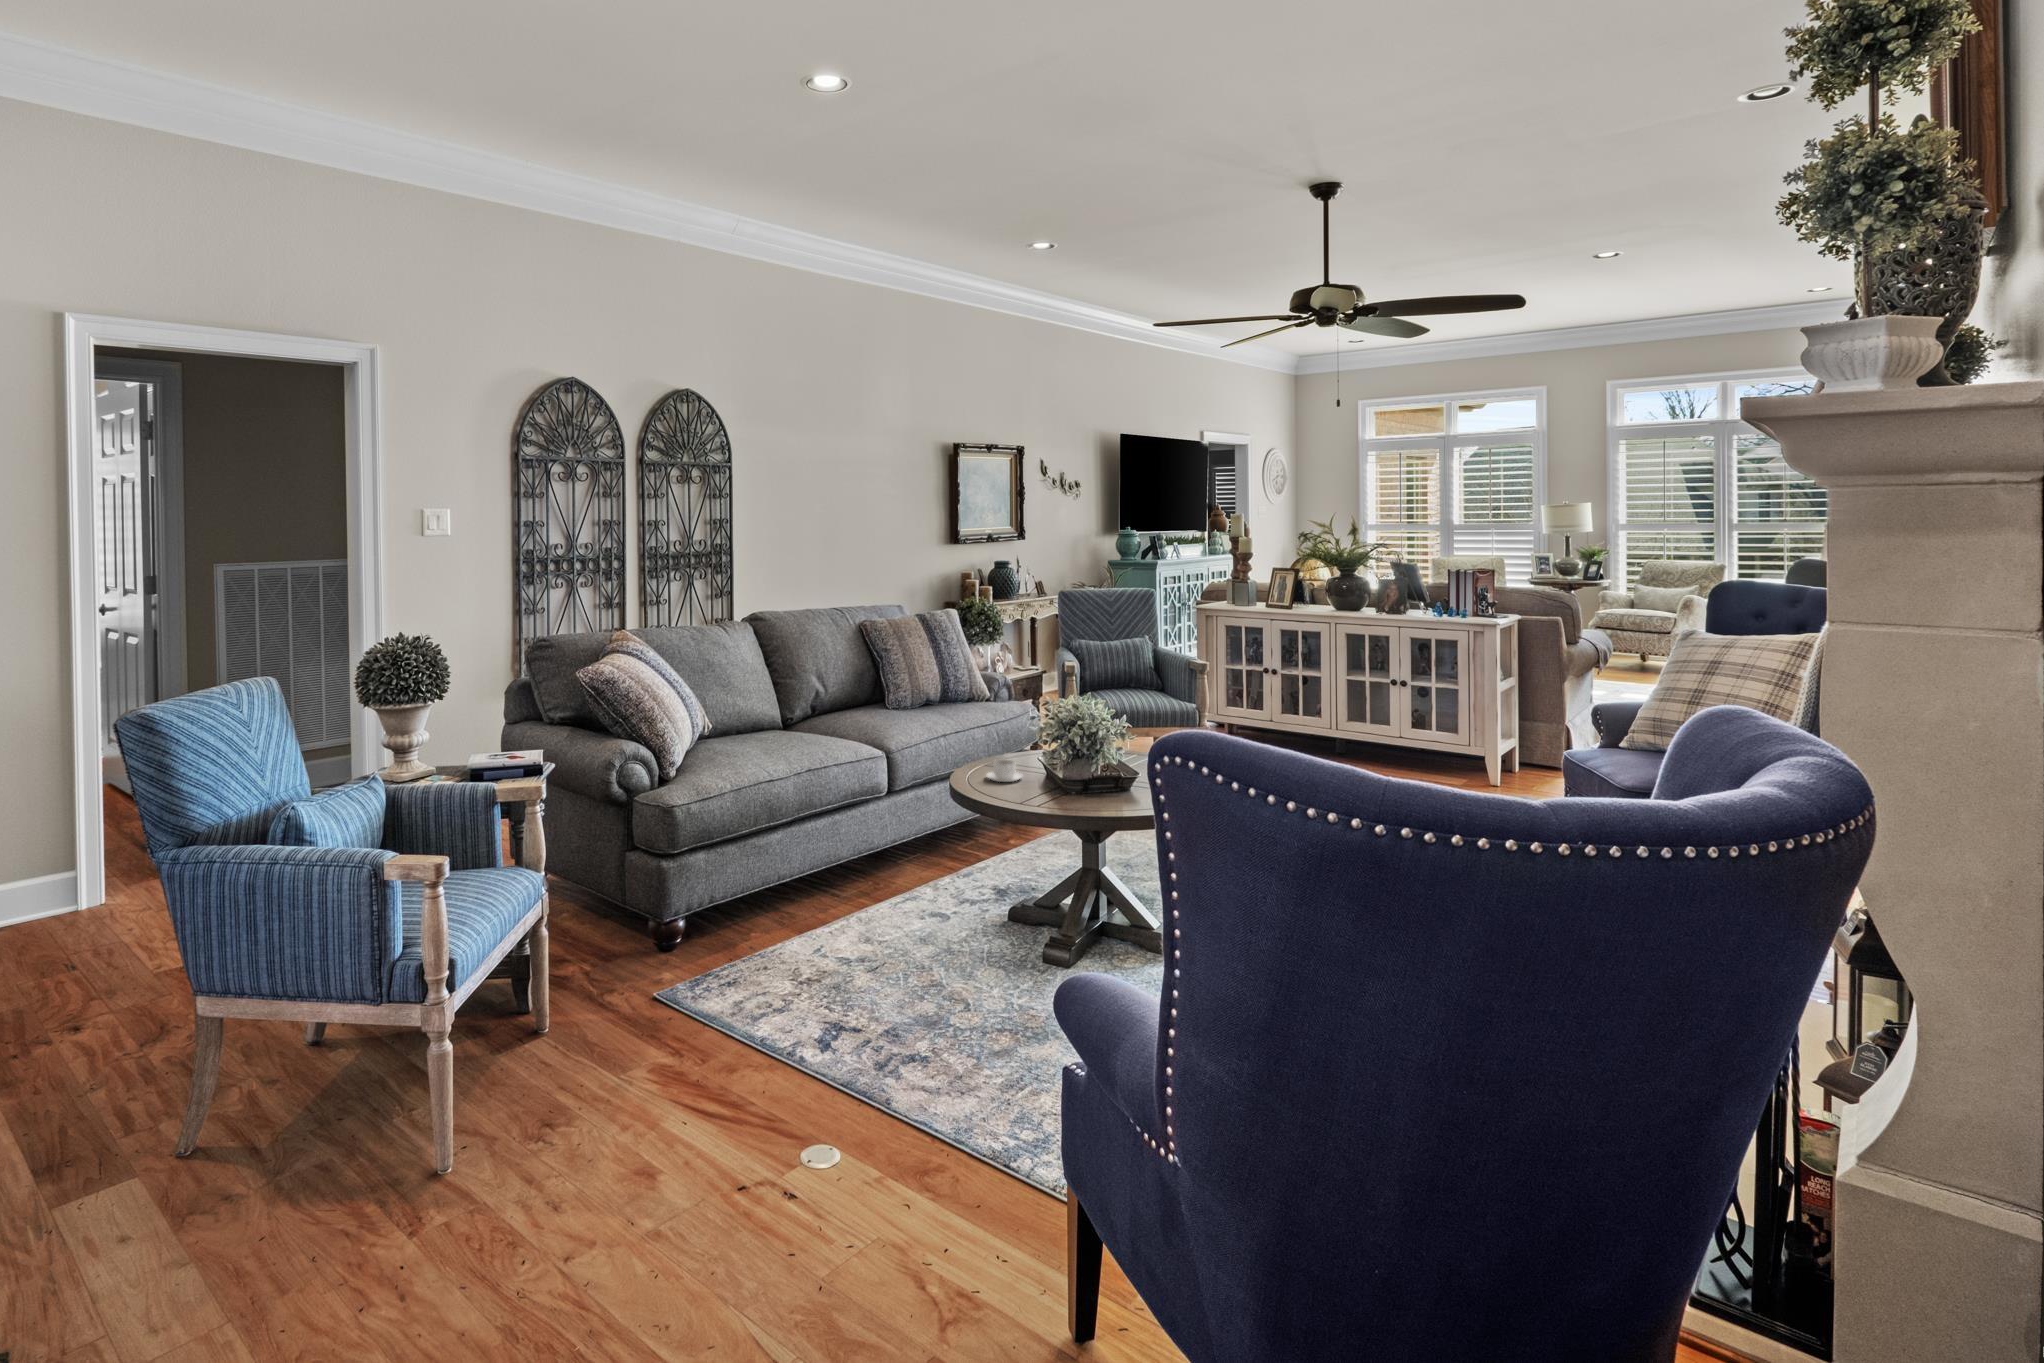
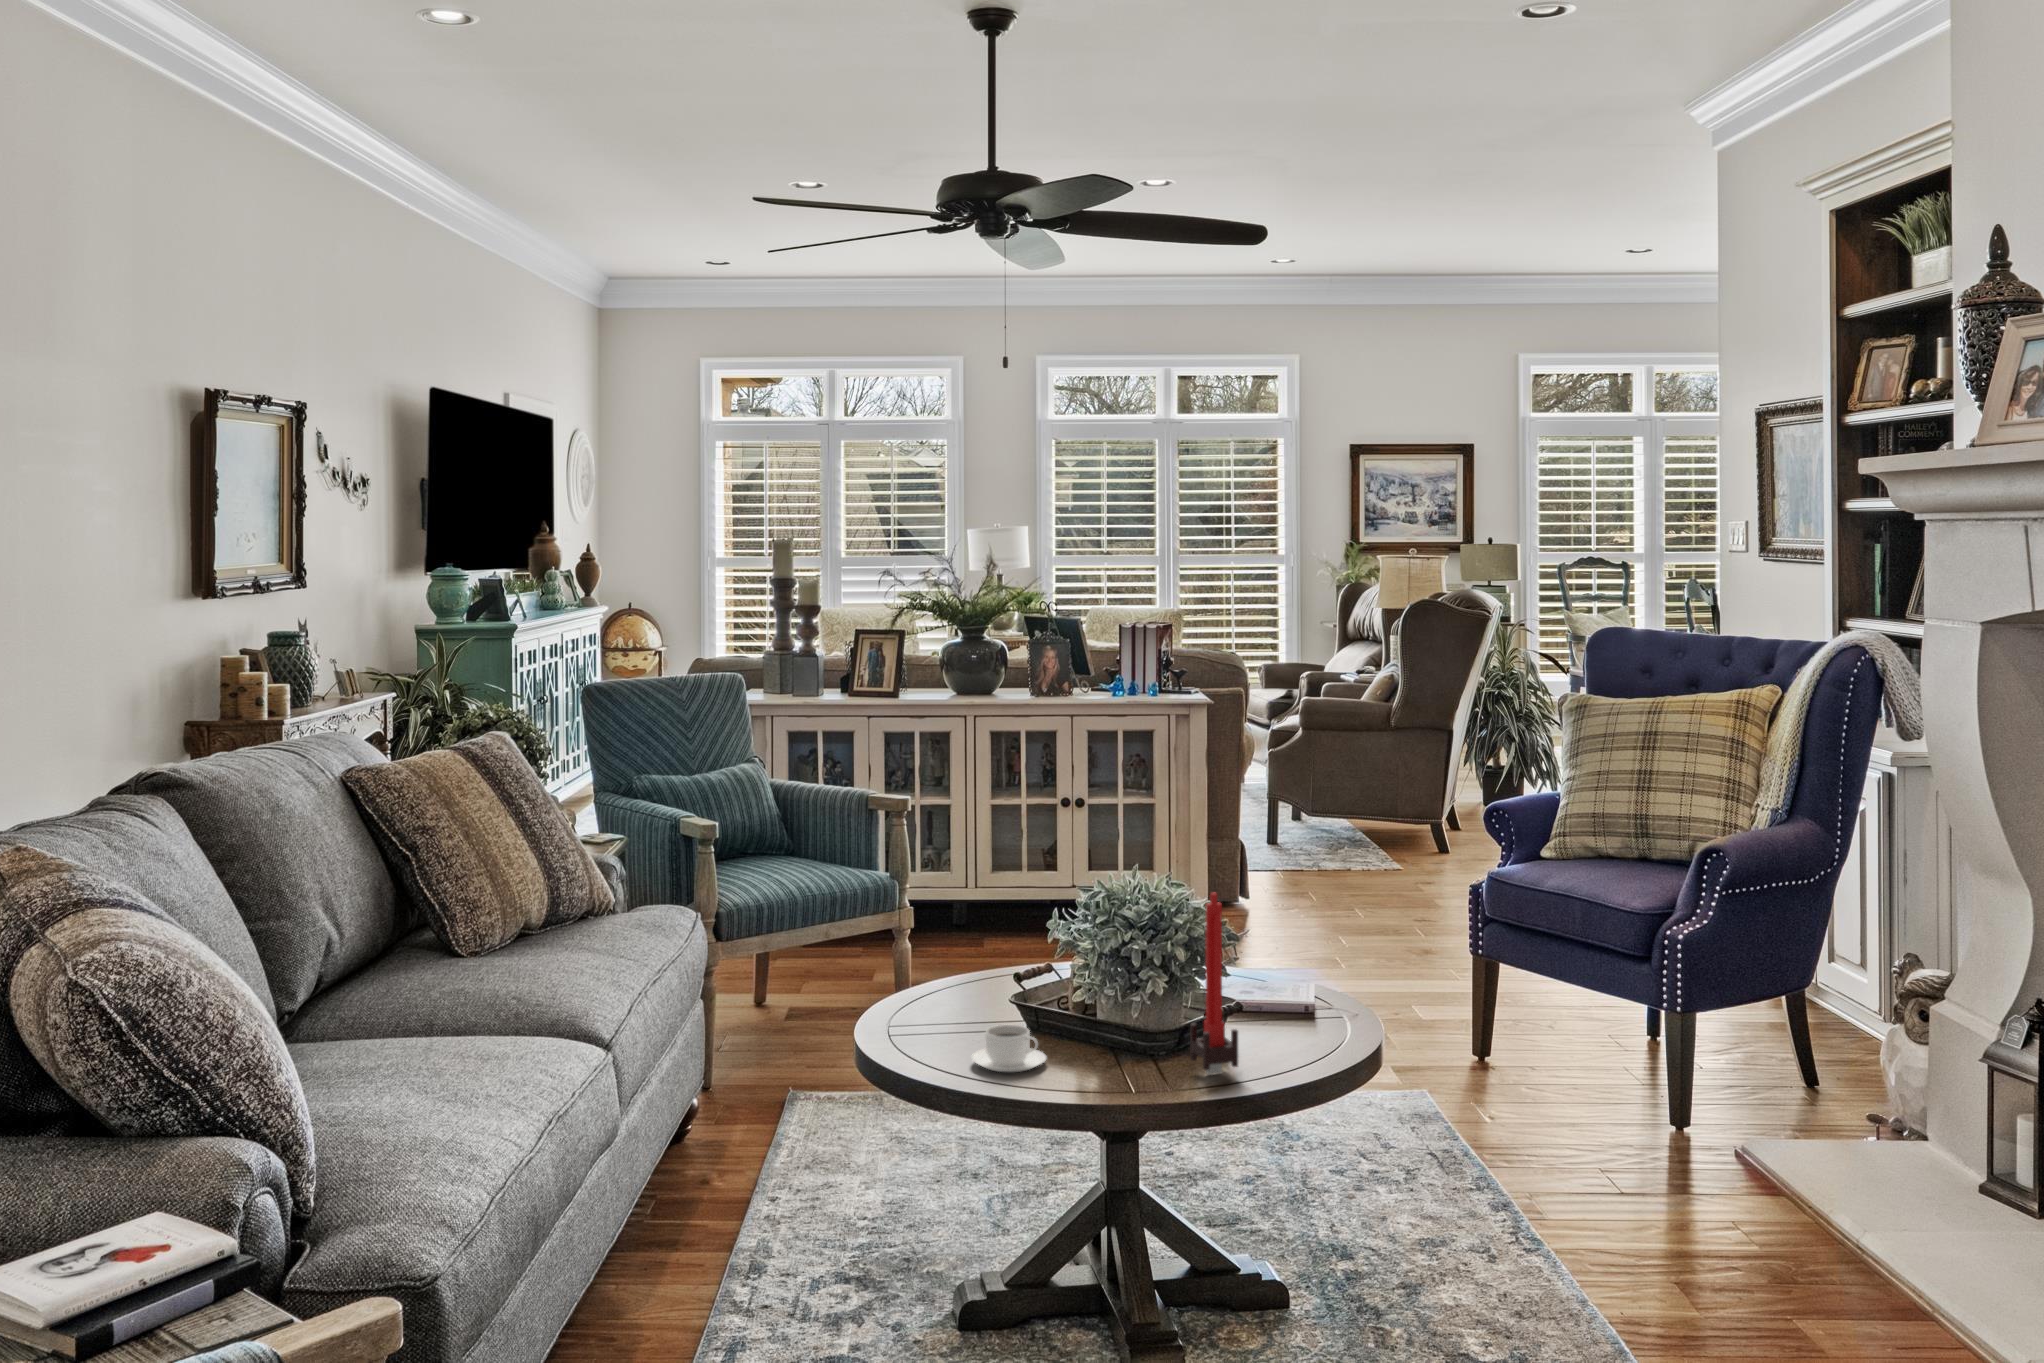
candle: none [1063,704,1088,801] -> present [1190,893,1238,1075]

